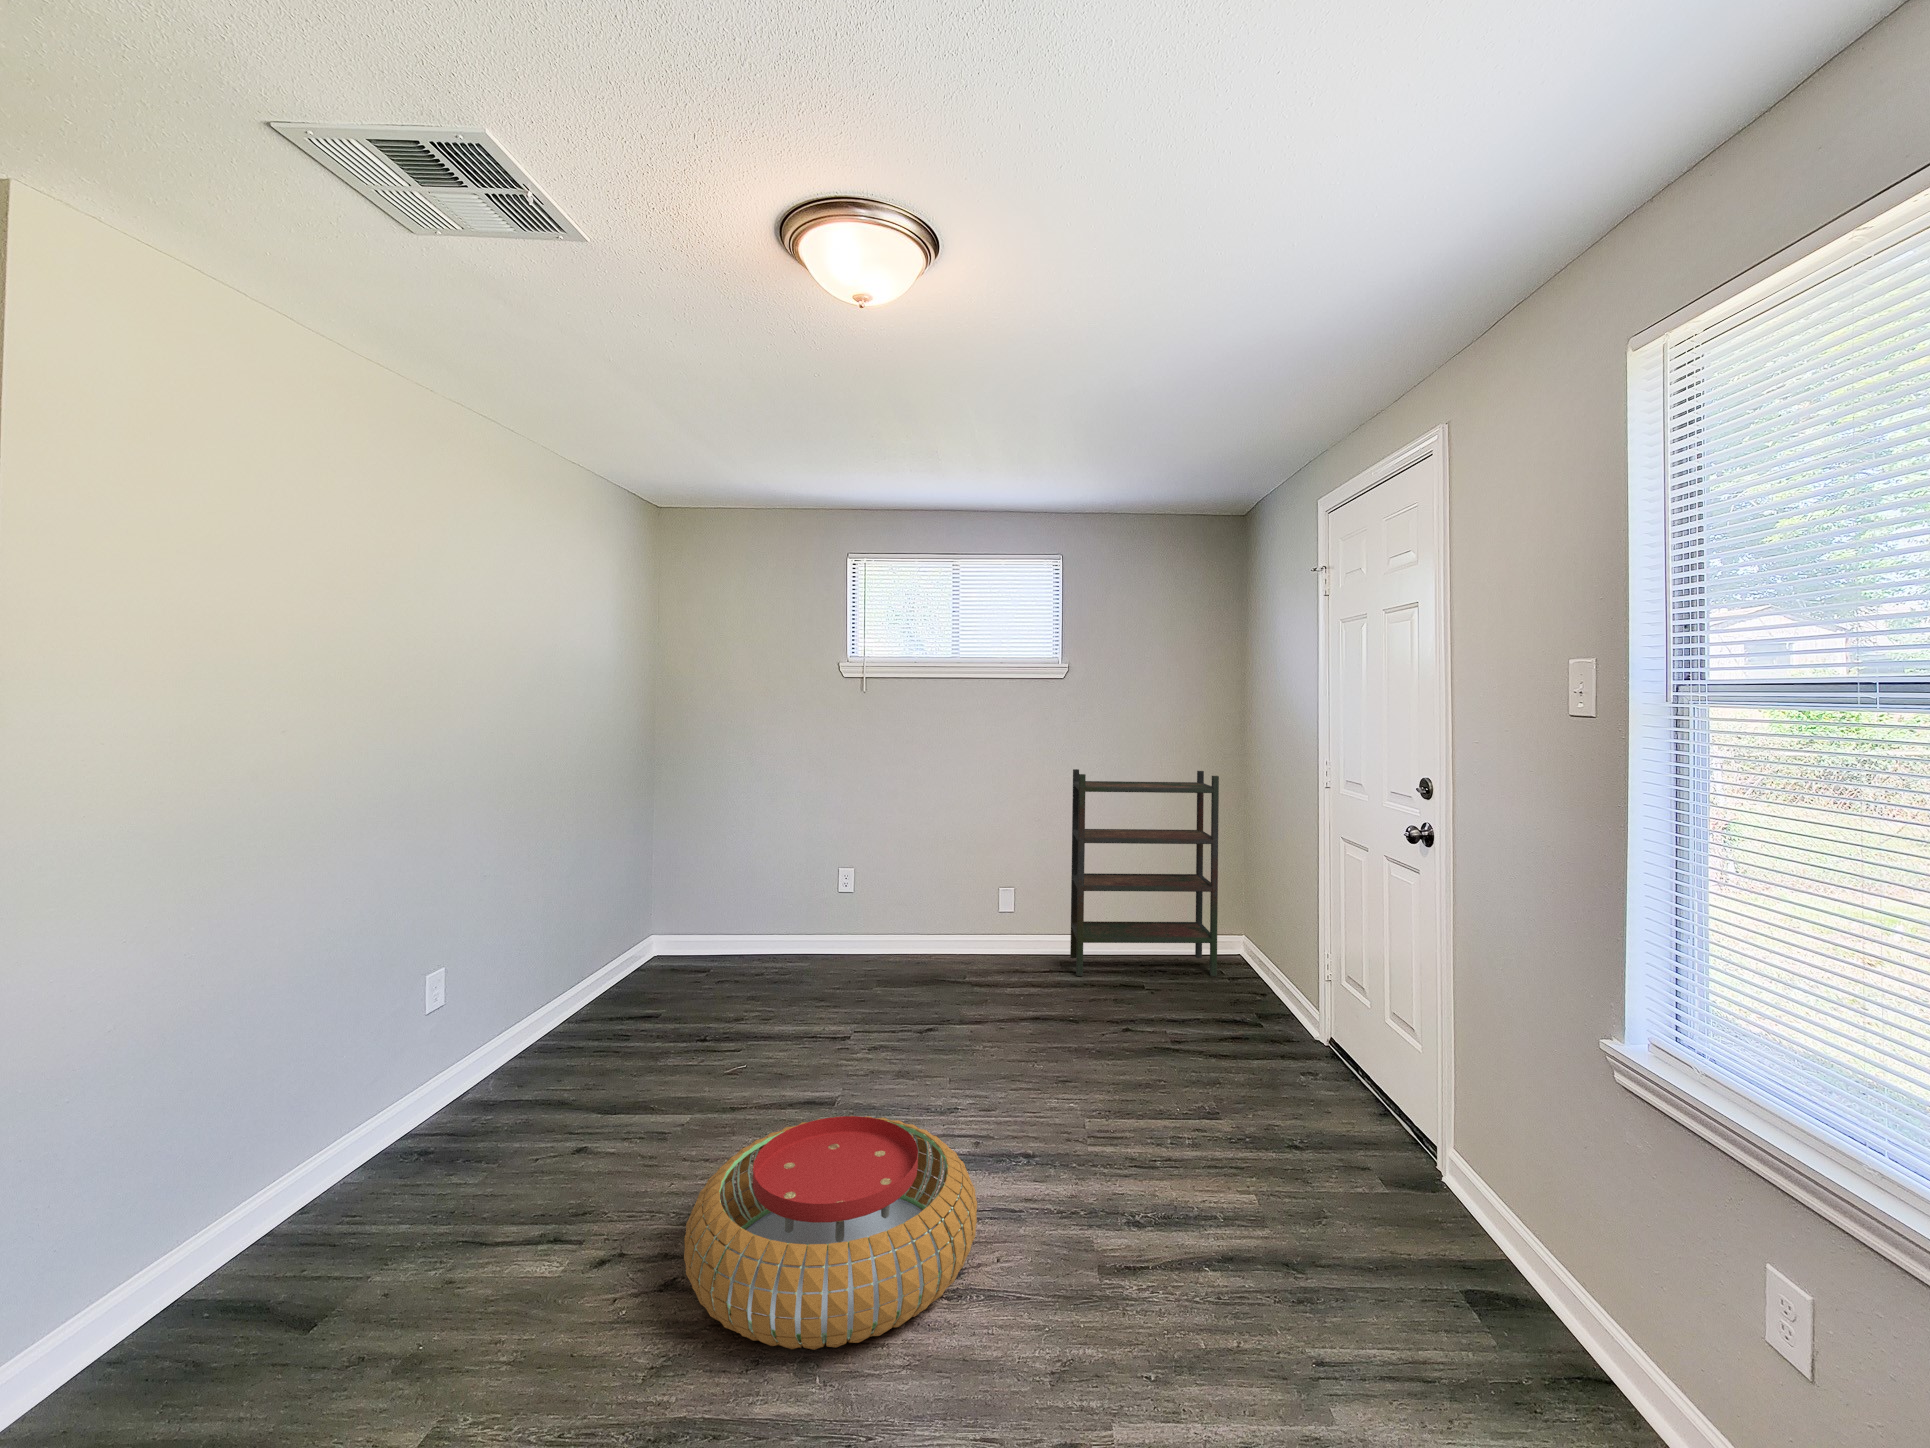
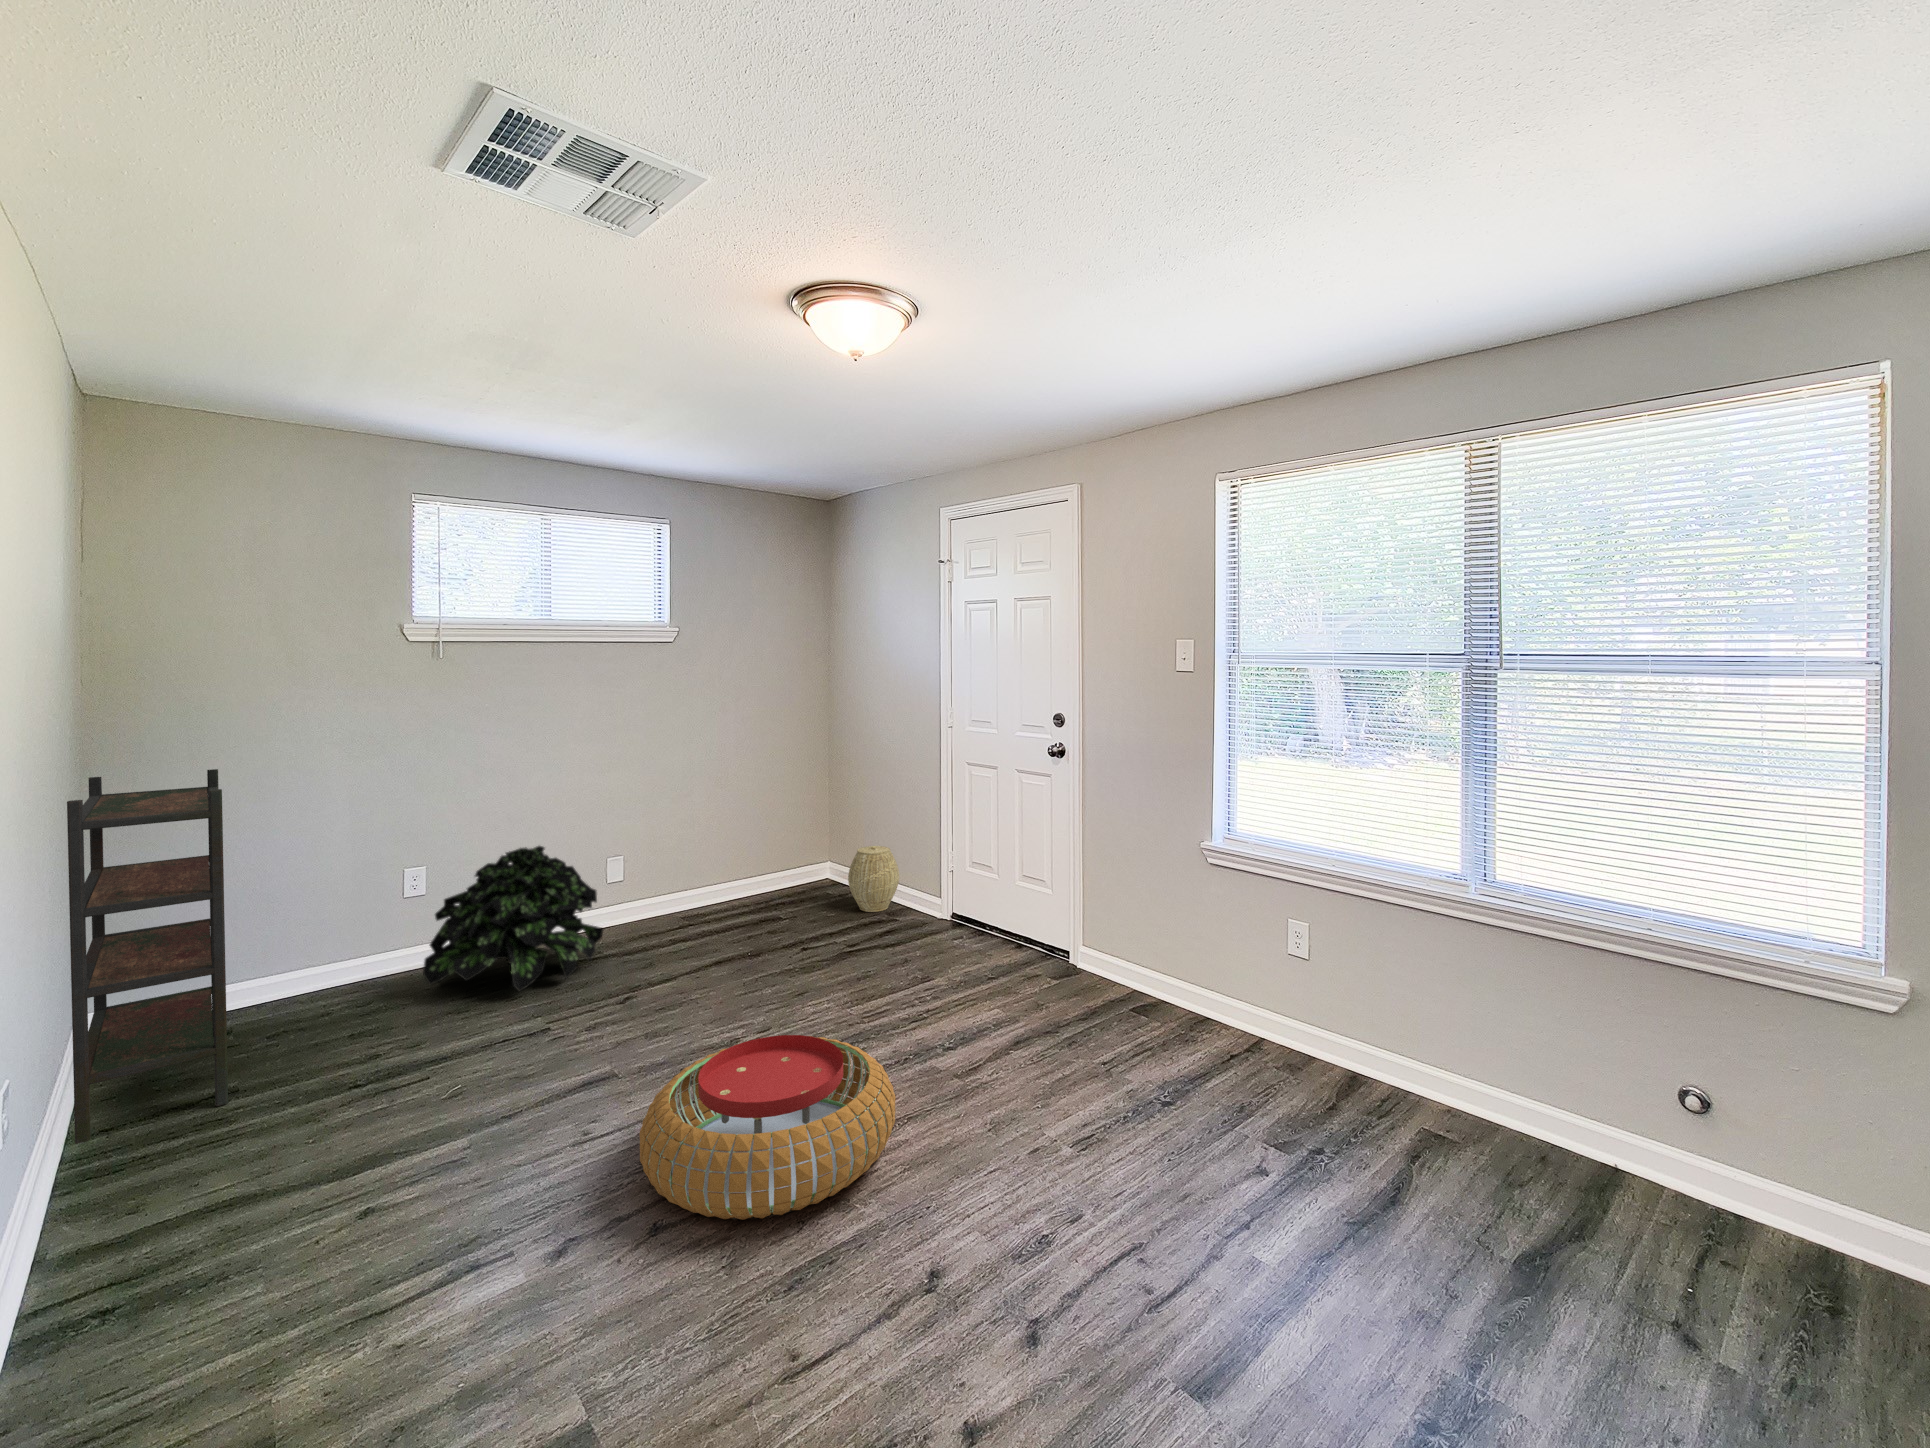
bookshelf: present [1070,769,1219,976] -> present [67,769,228,1144]
potted plant: none [812,864,956,997] -> present [423,846,604,991]
woven basket: none [1218,925,1282,1009] -> present [848,846,899,912]

